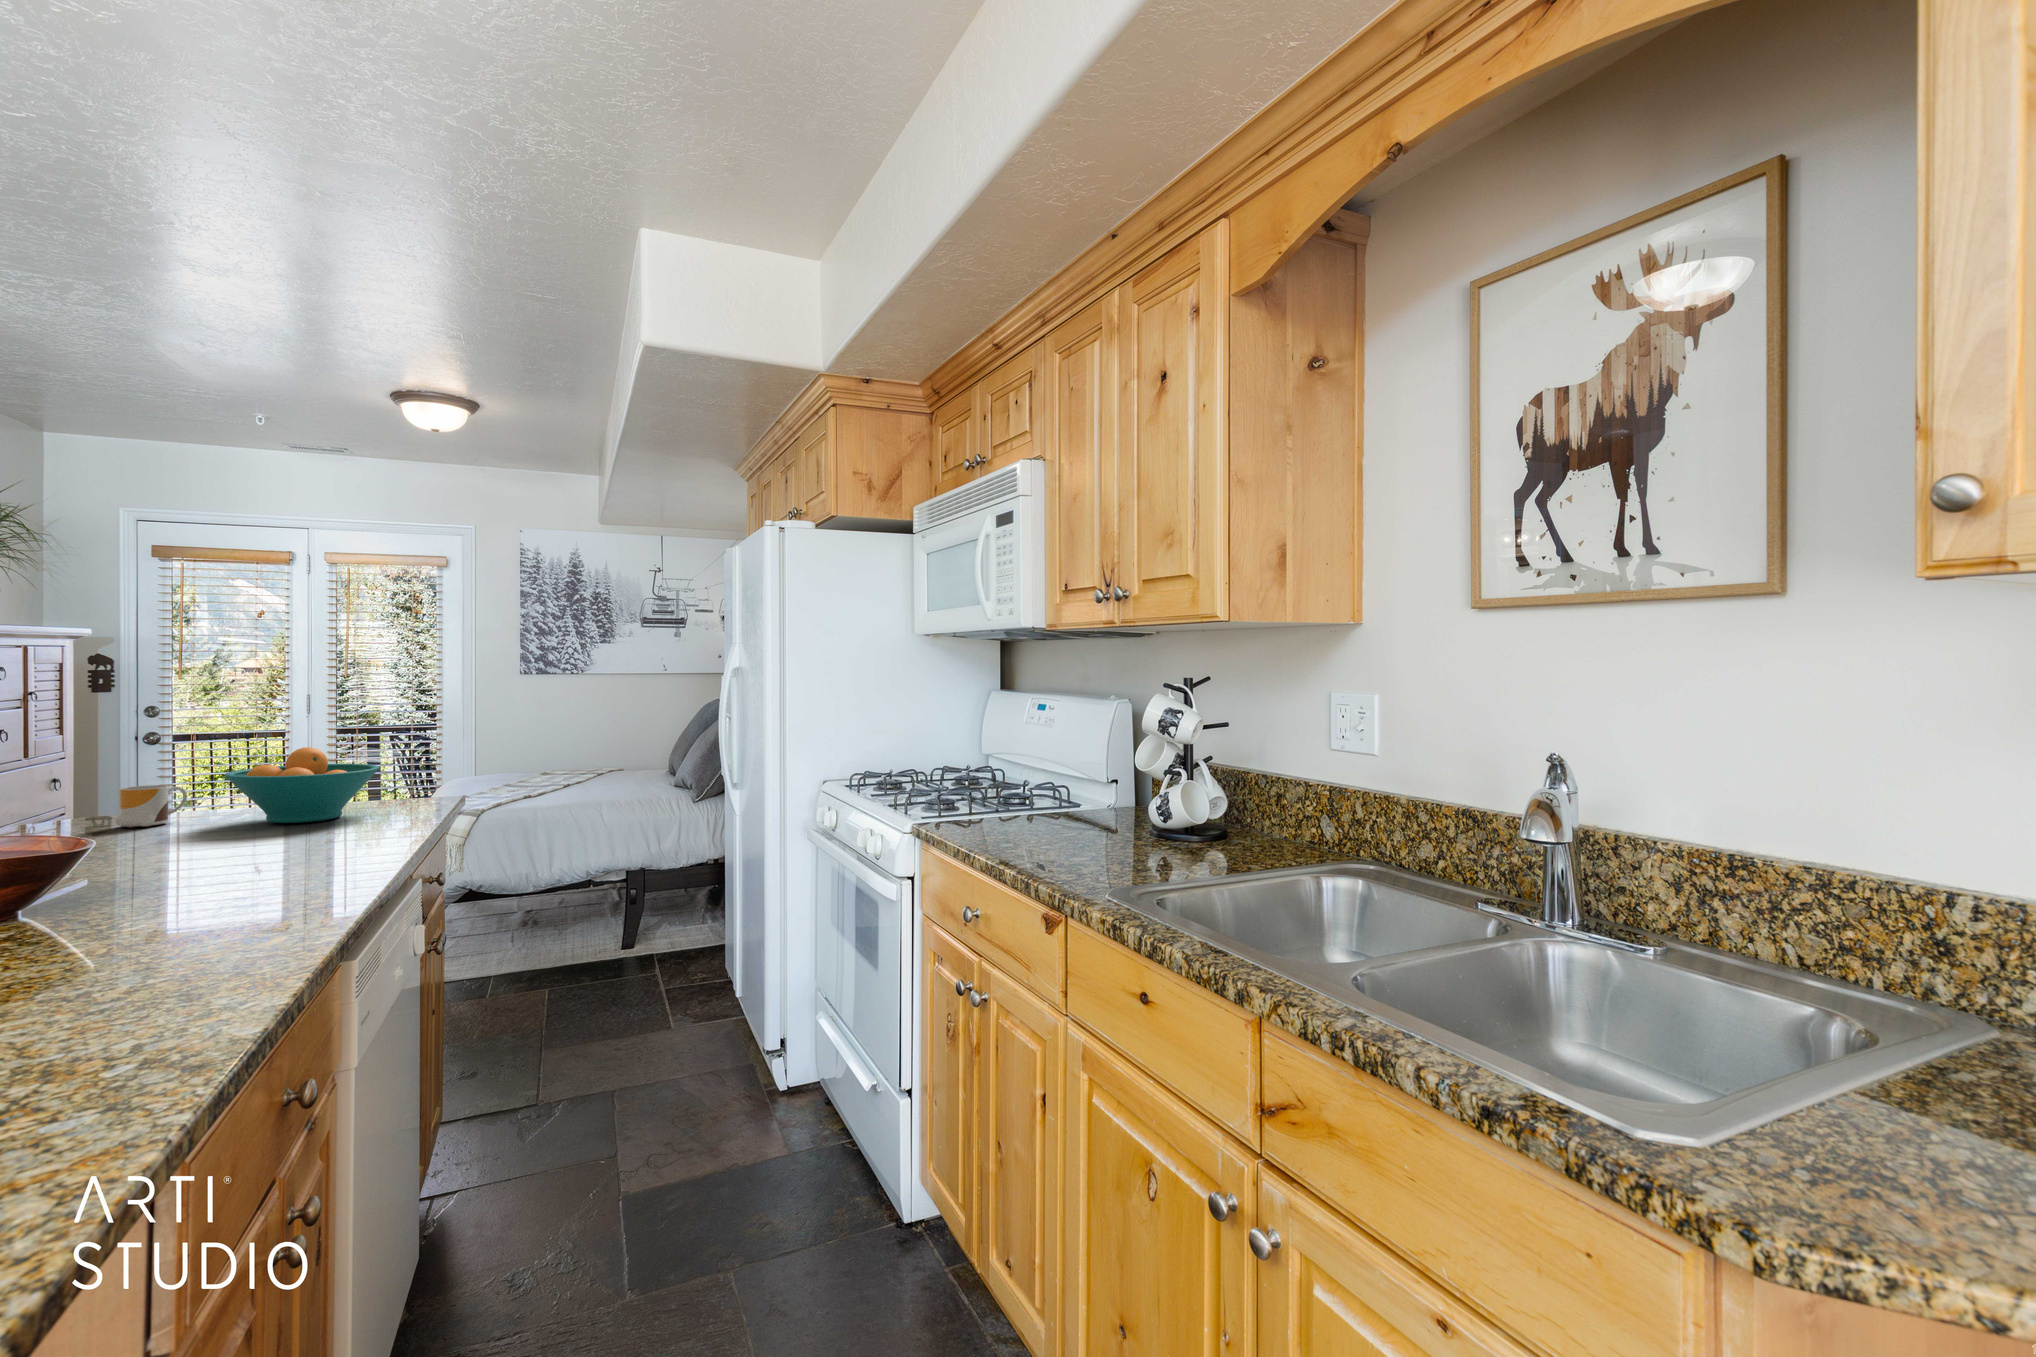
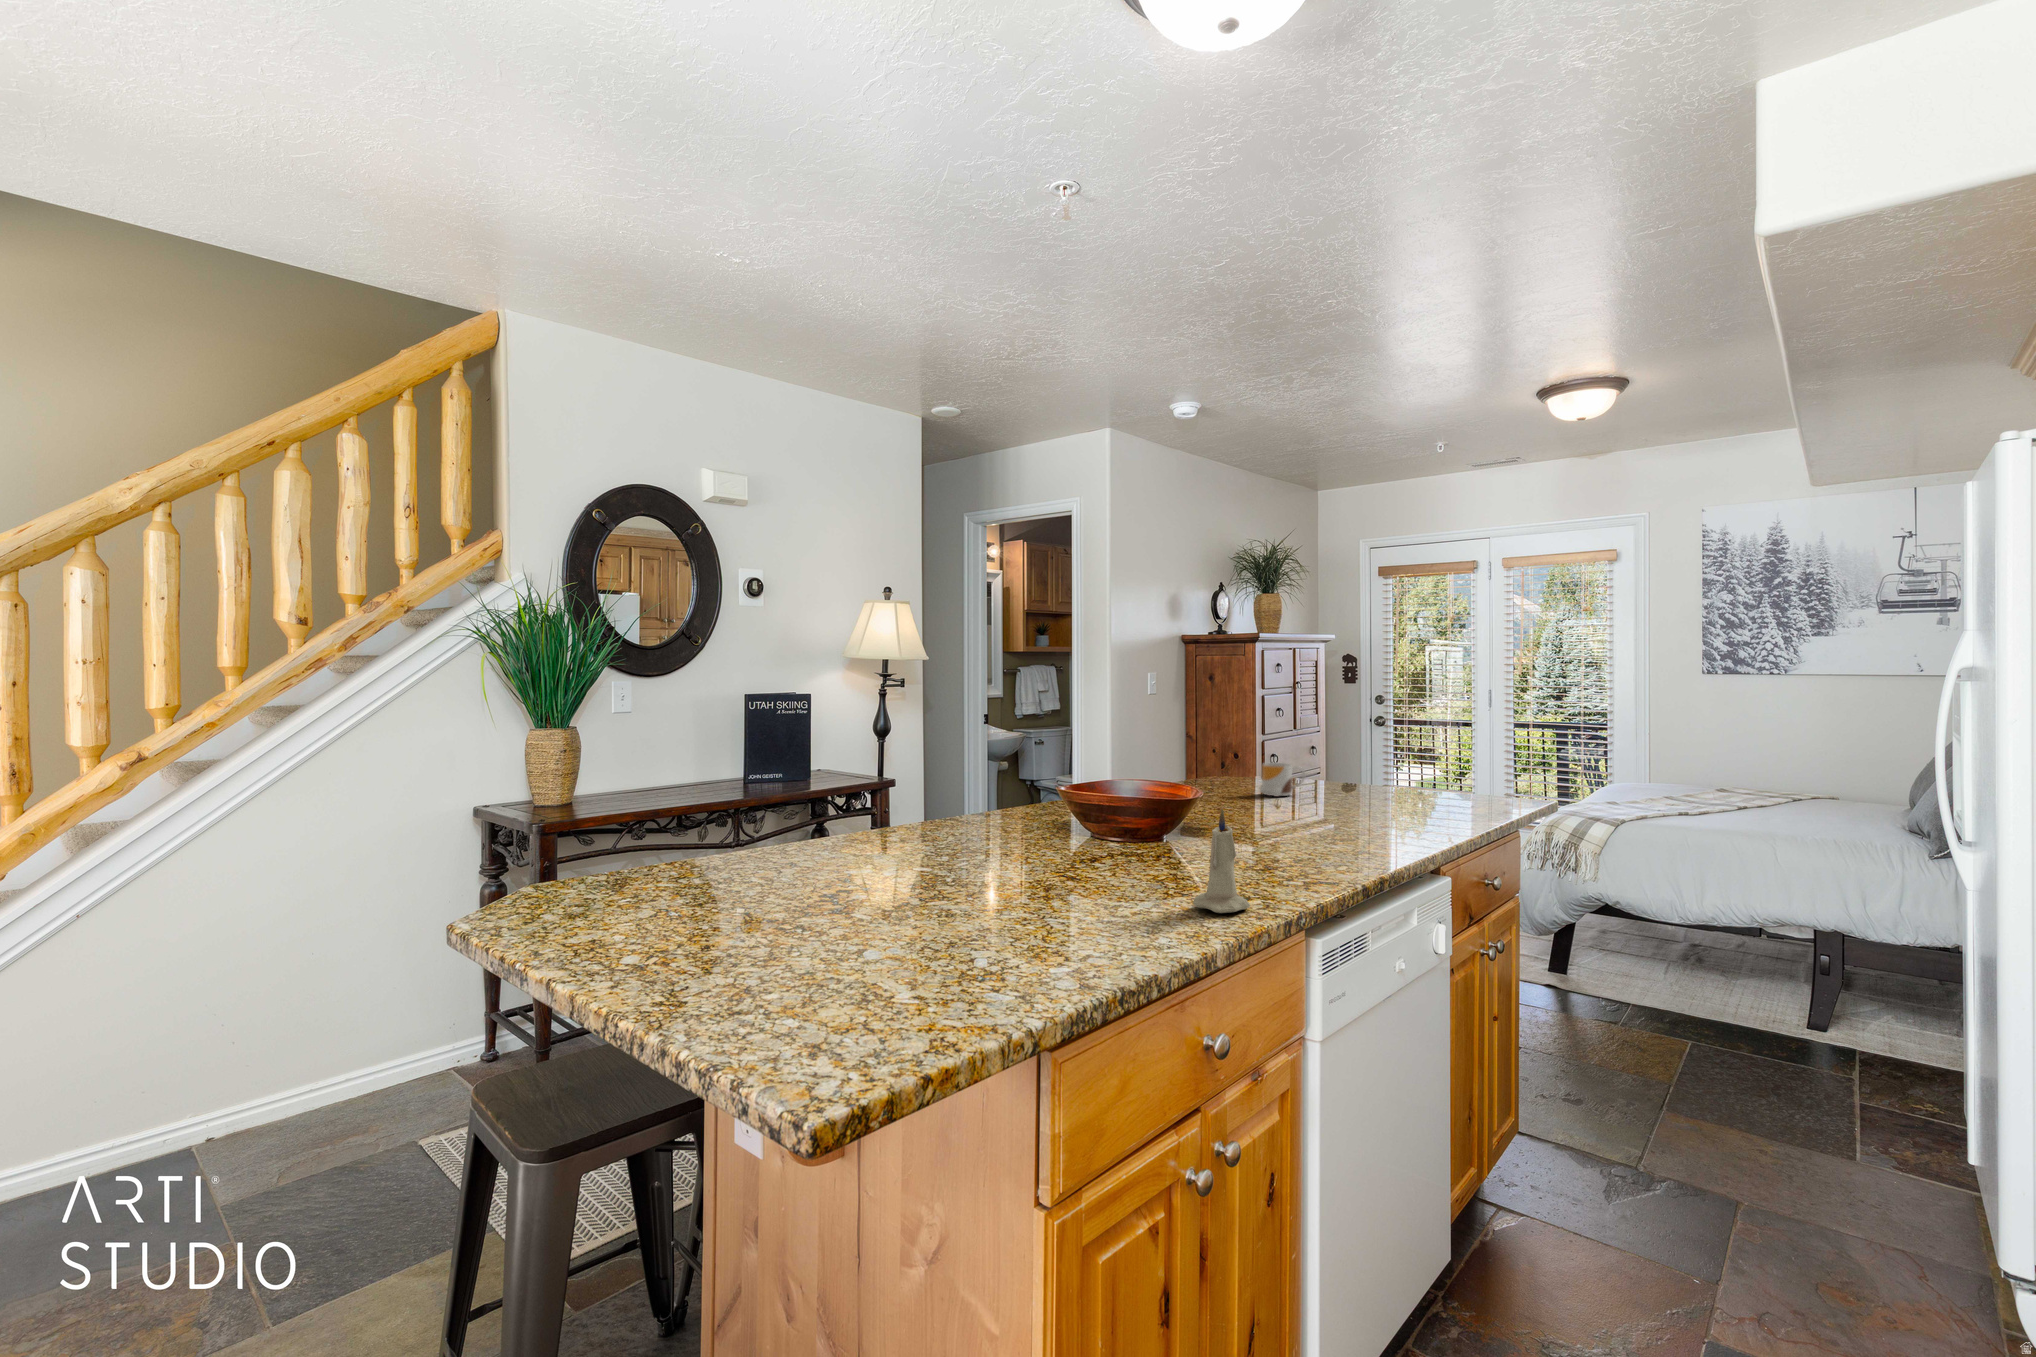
fruit bowl: present [224,747,380,823] -> none [1317,742,1442,812]
candle: none [216,818,291,932] -> present [1193,809,1250,913]

